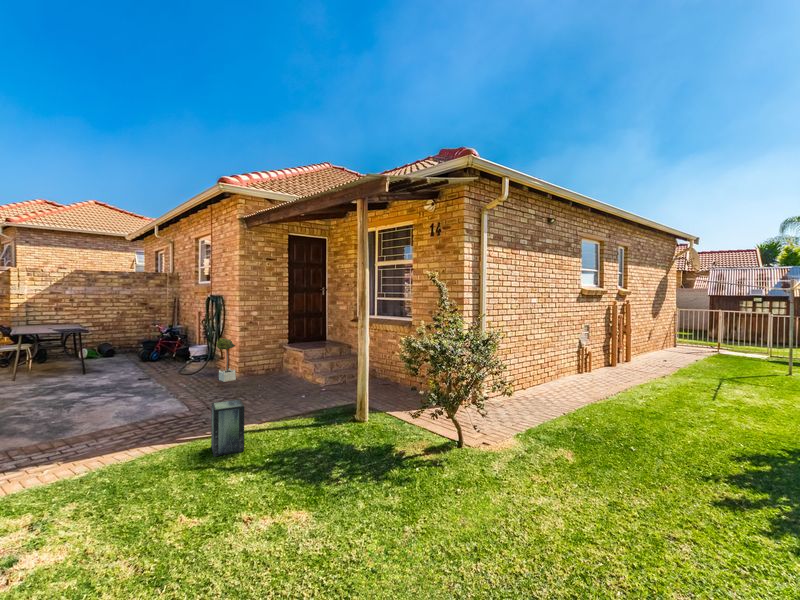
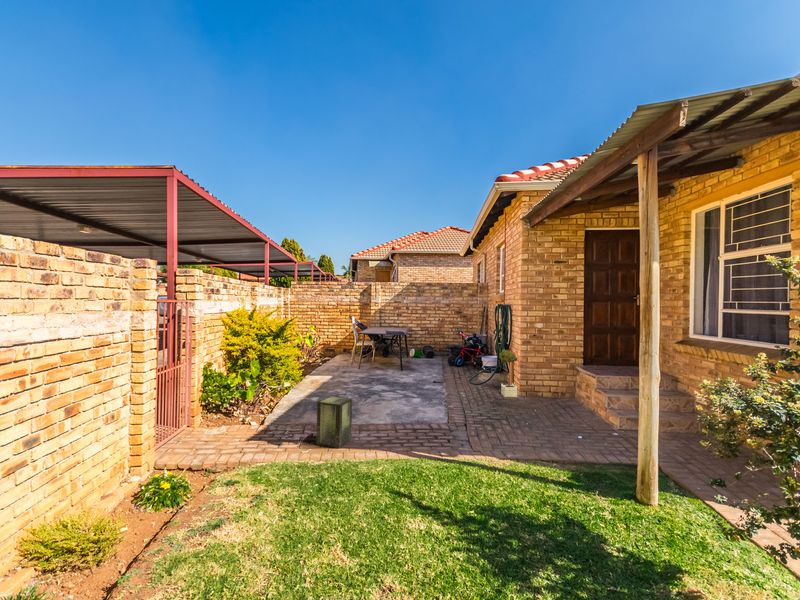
storage box: present [211,399,244,457] -> present [316,396,352,448]

